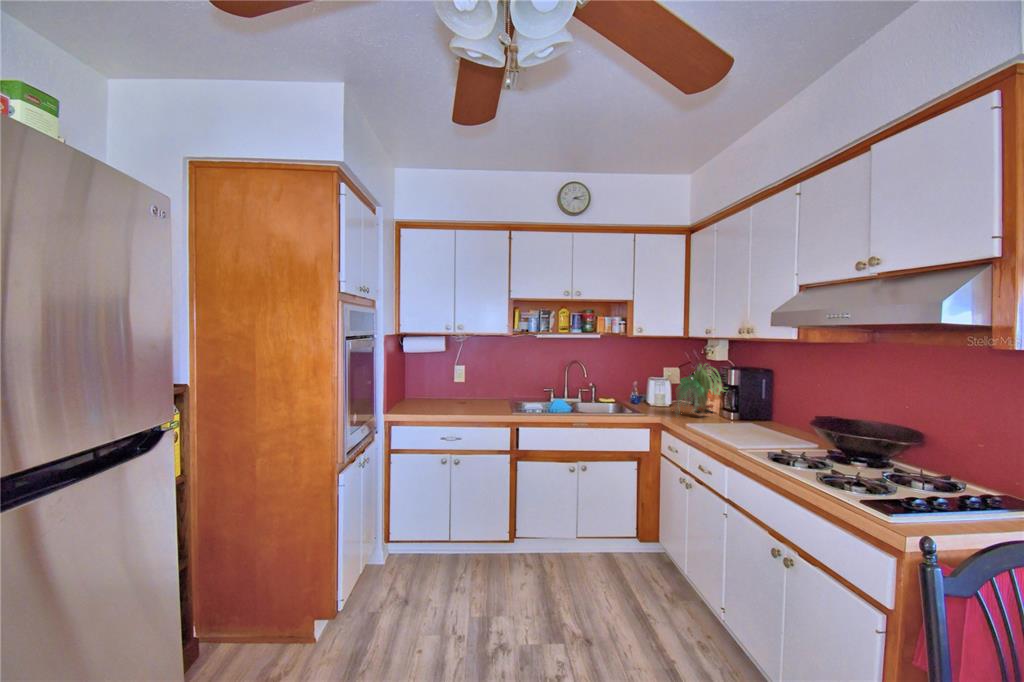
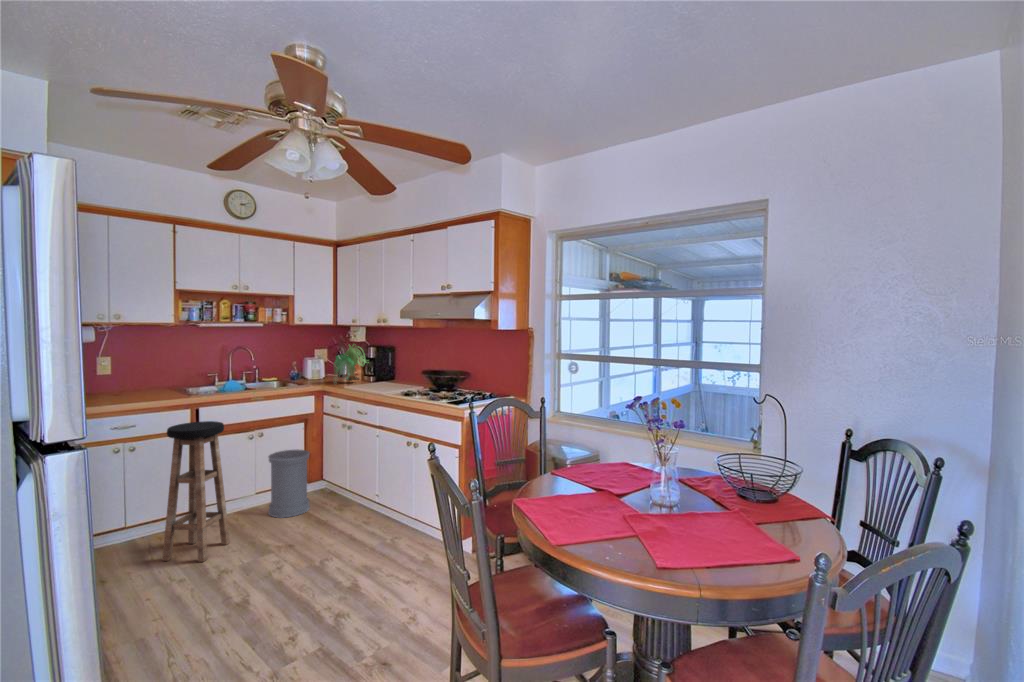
bar stool: none [461,446,527,621] -> present [162,421,230,562]
trash can: none [583,495,634,589] -> present [268,450,310,517]

